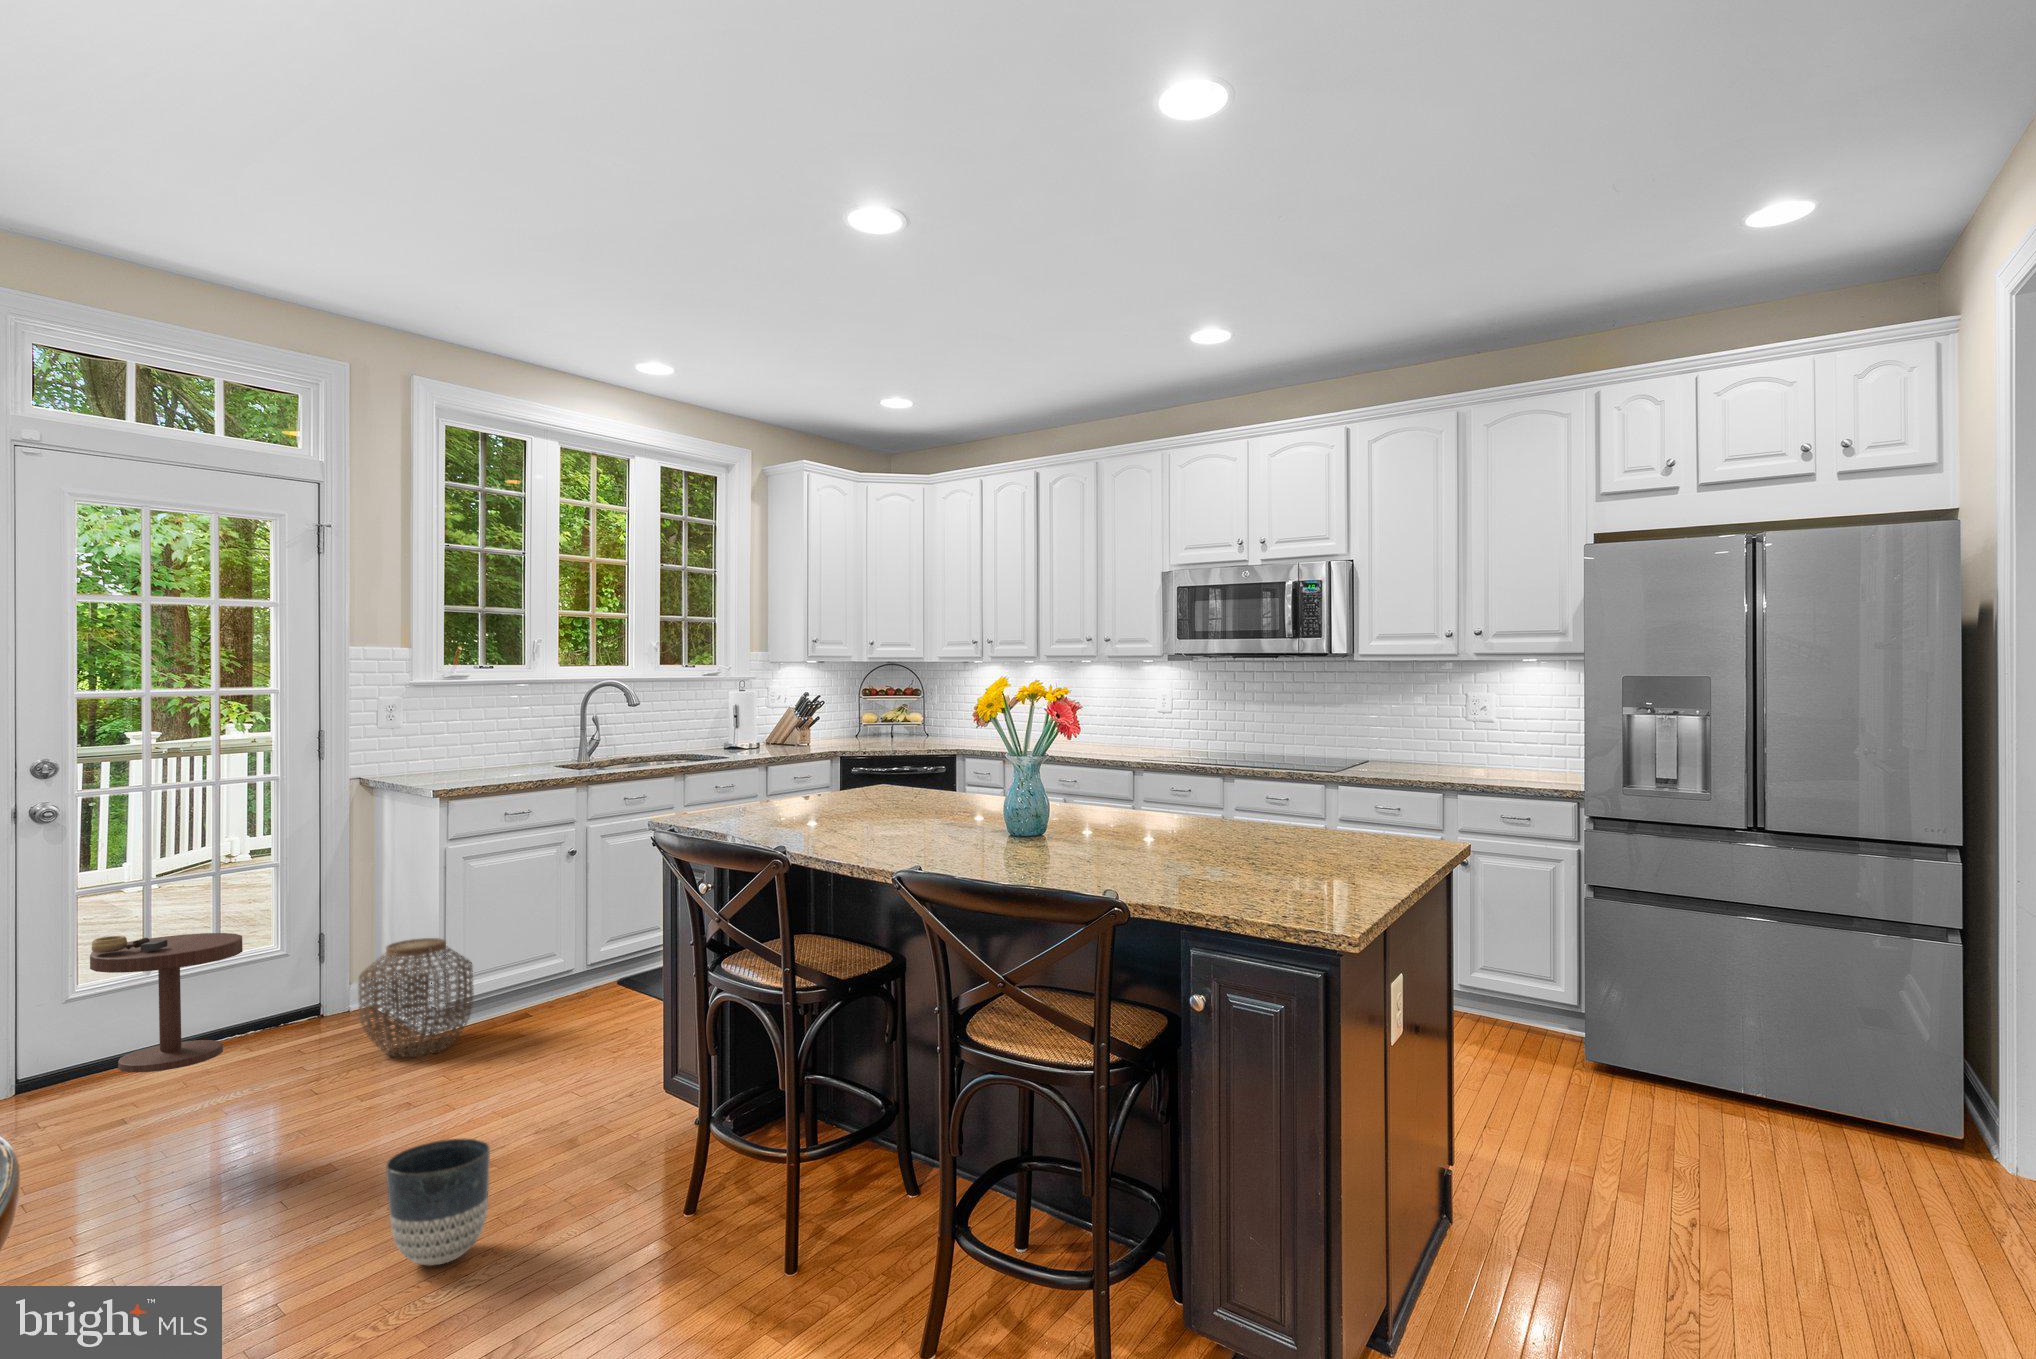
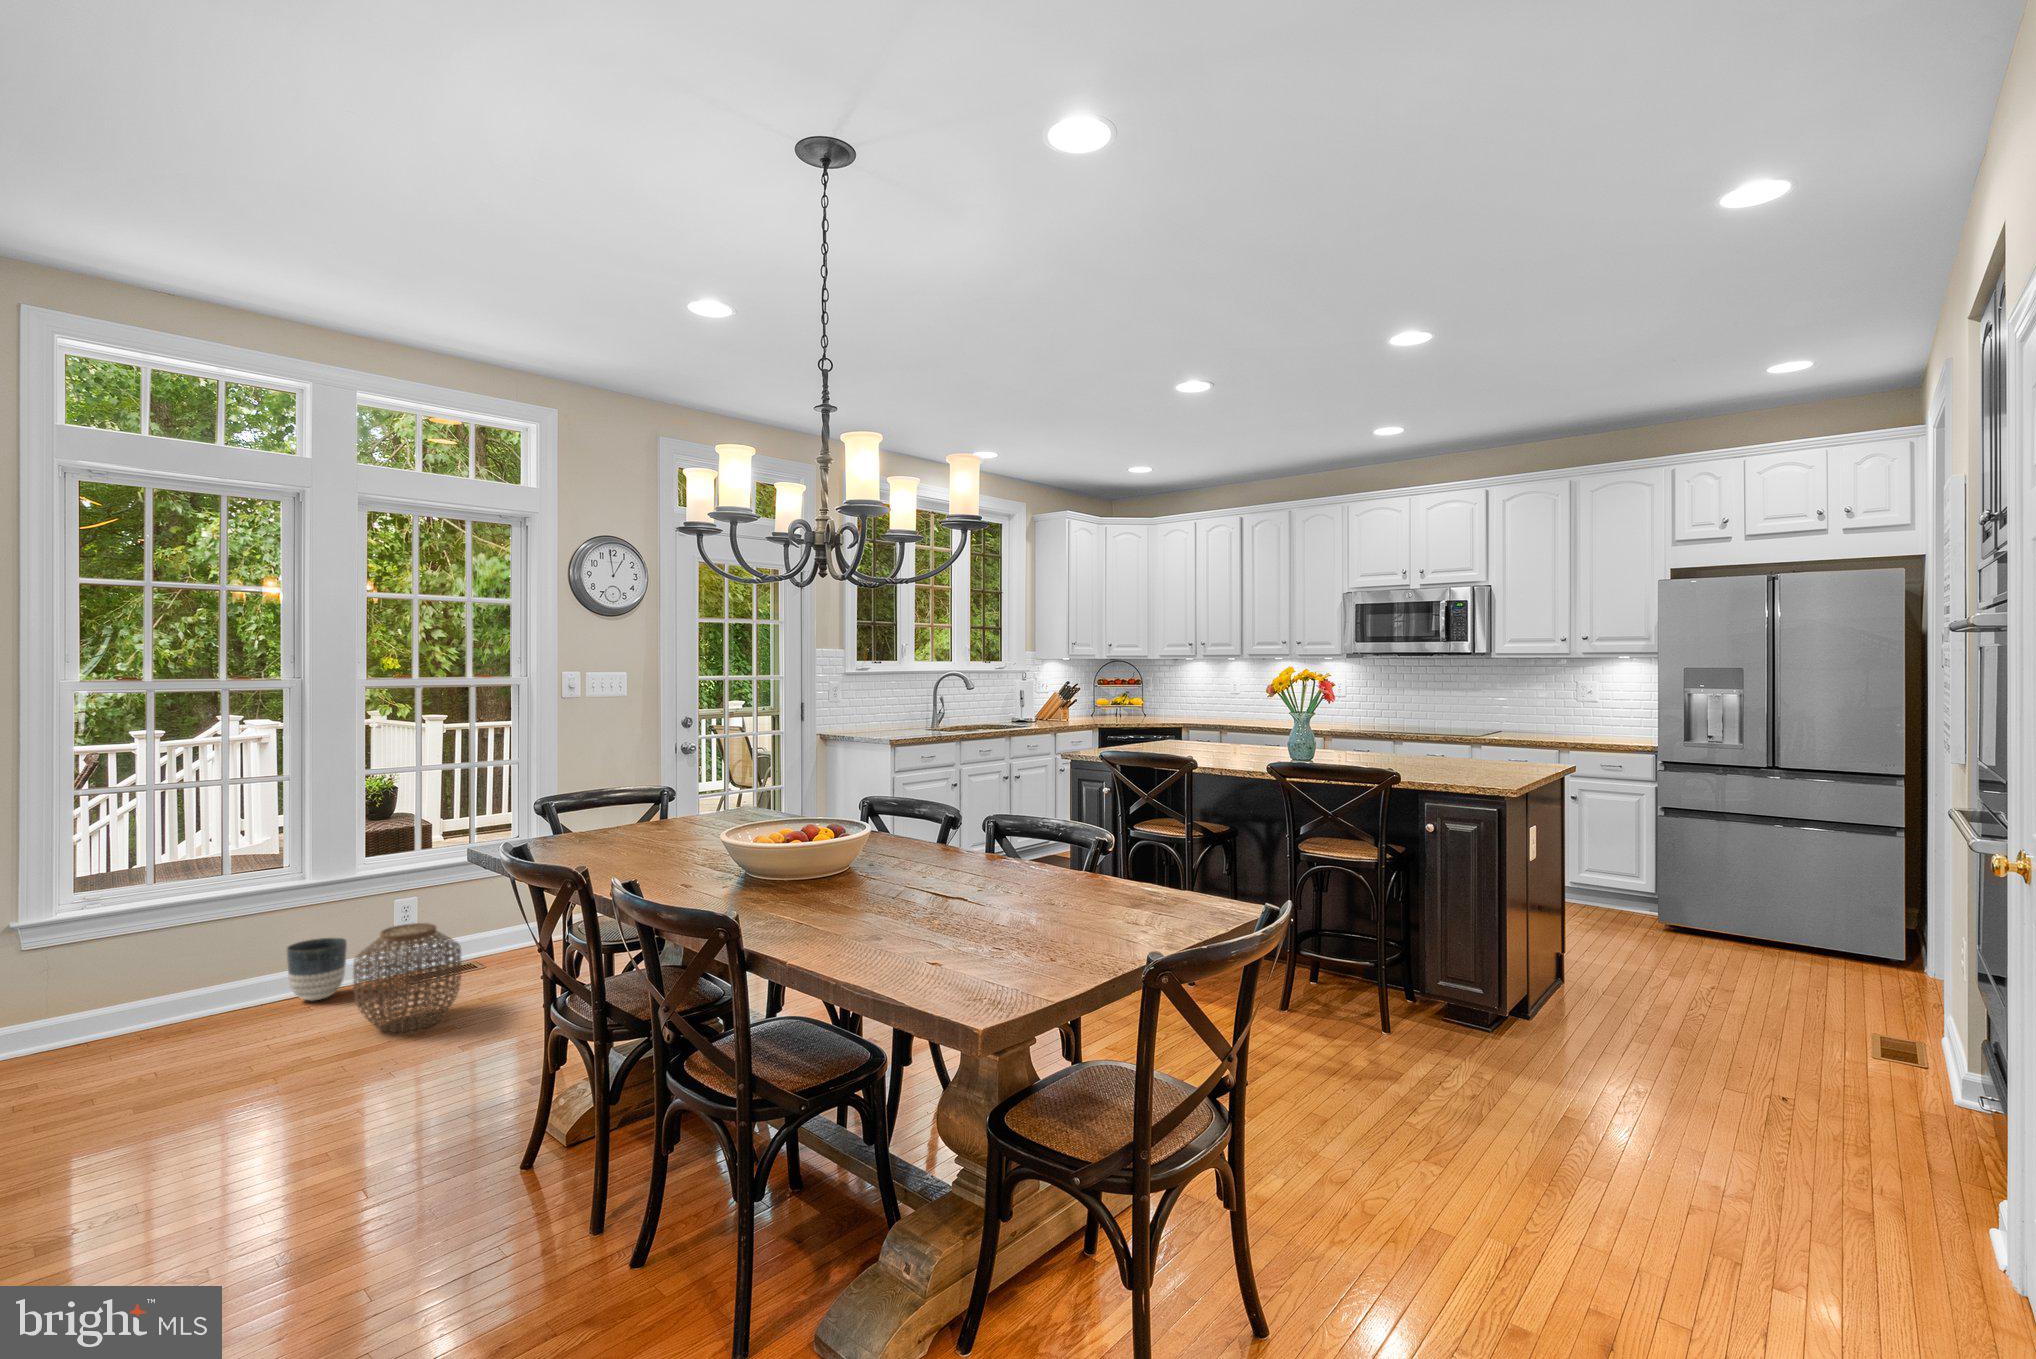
side table: present [90,933,243,1073] -> none [93,934,244,1157]
planter: present [386,1139,490,1265] -> present [287,938,347,1001]

